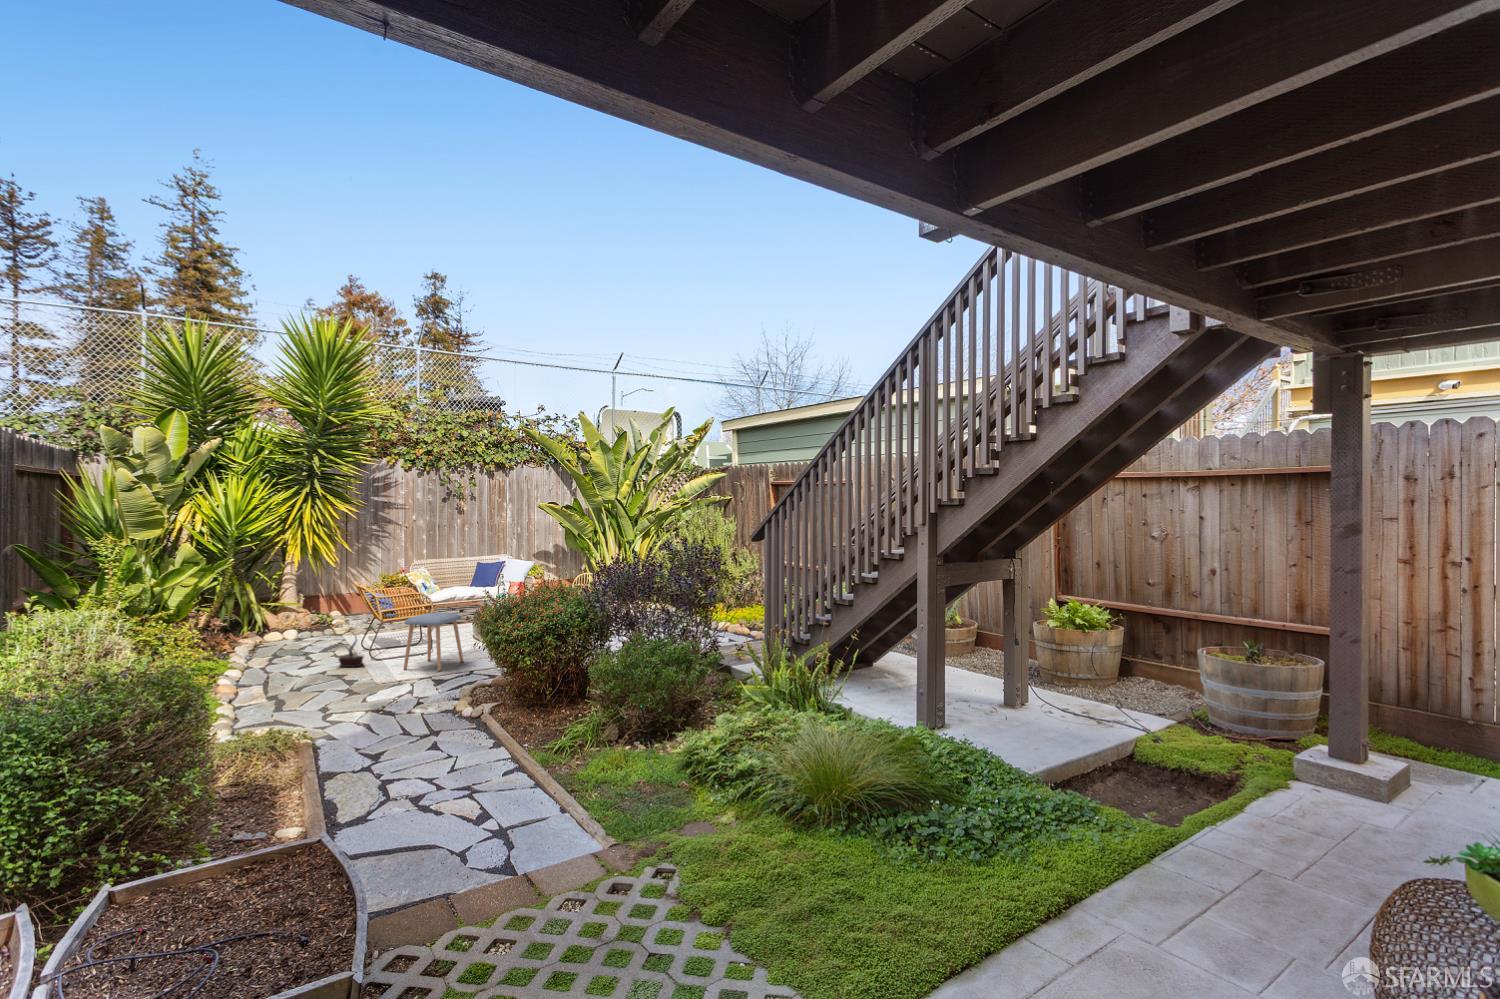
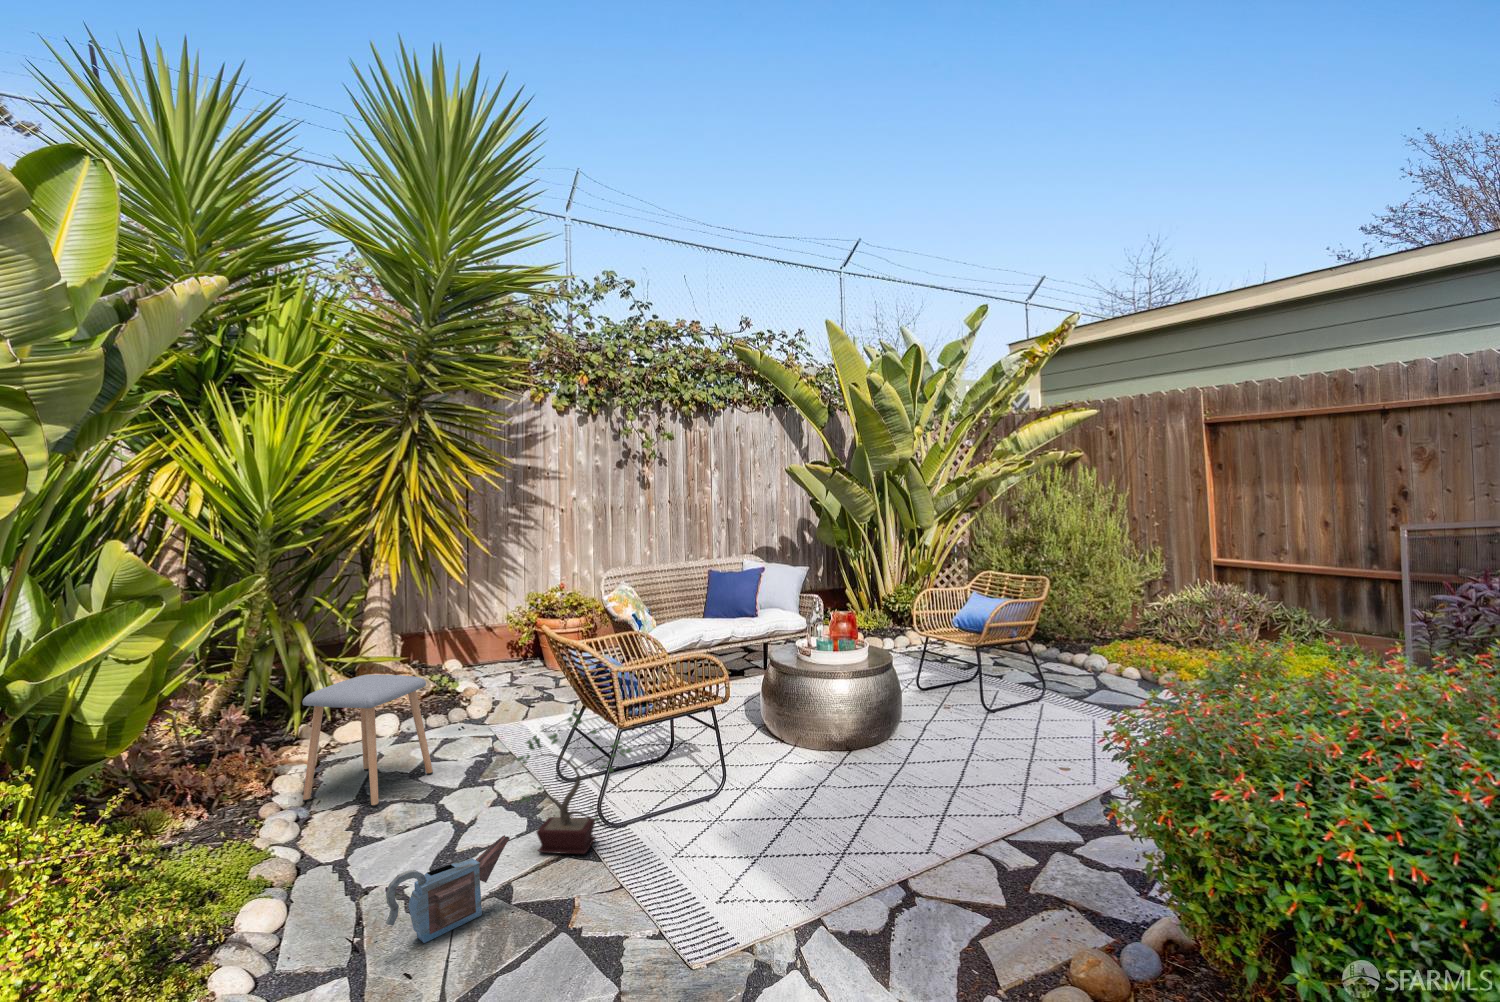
stool: present [404,613,463,671] -> present [303,675,433,807]
watering can: none [273,652,322,682] -> present [385,835,510,943]

